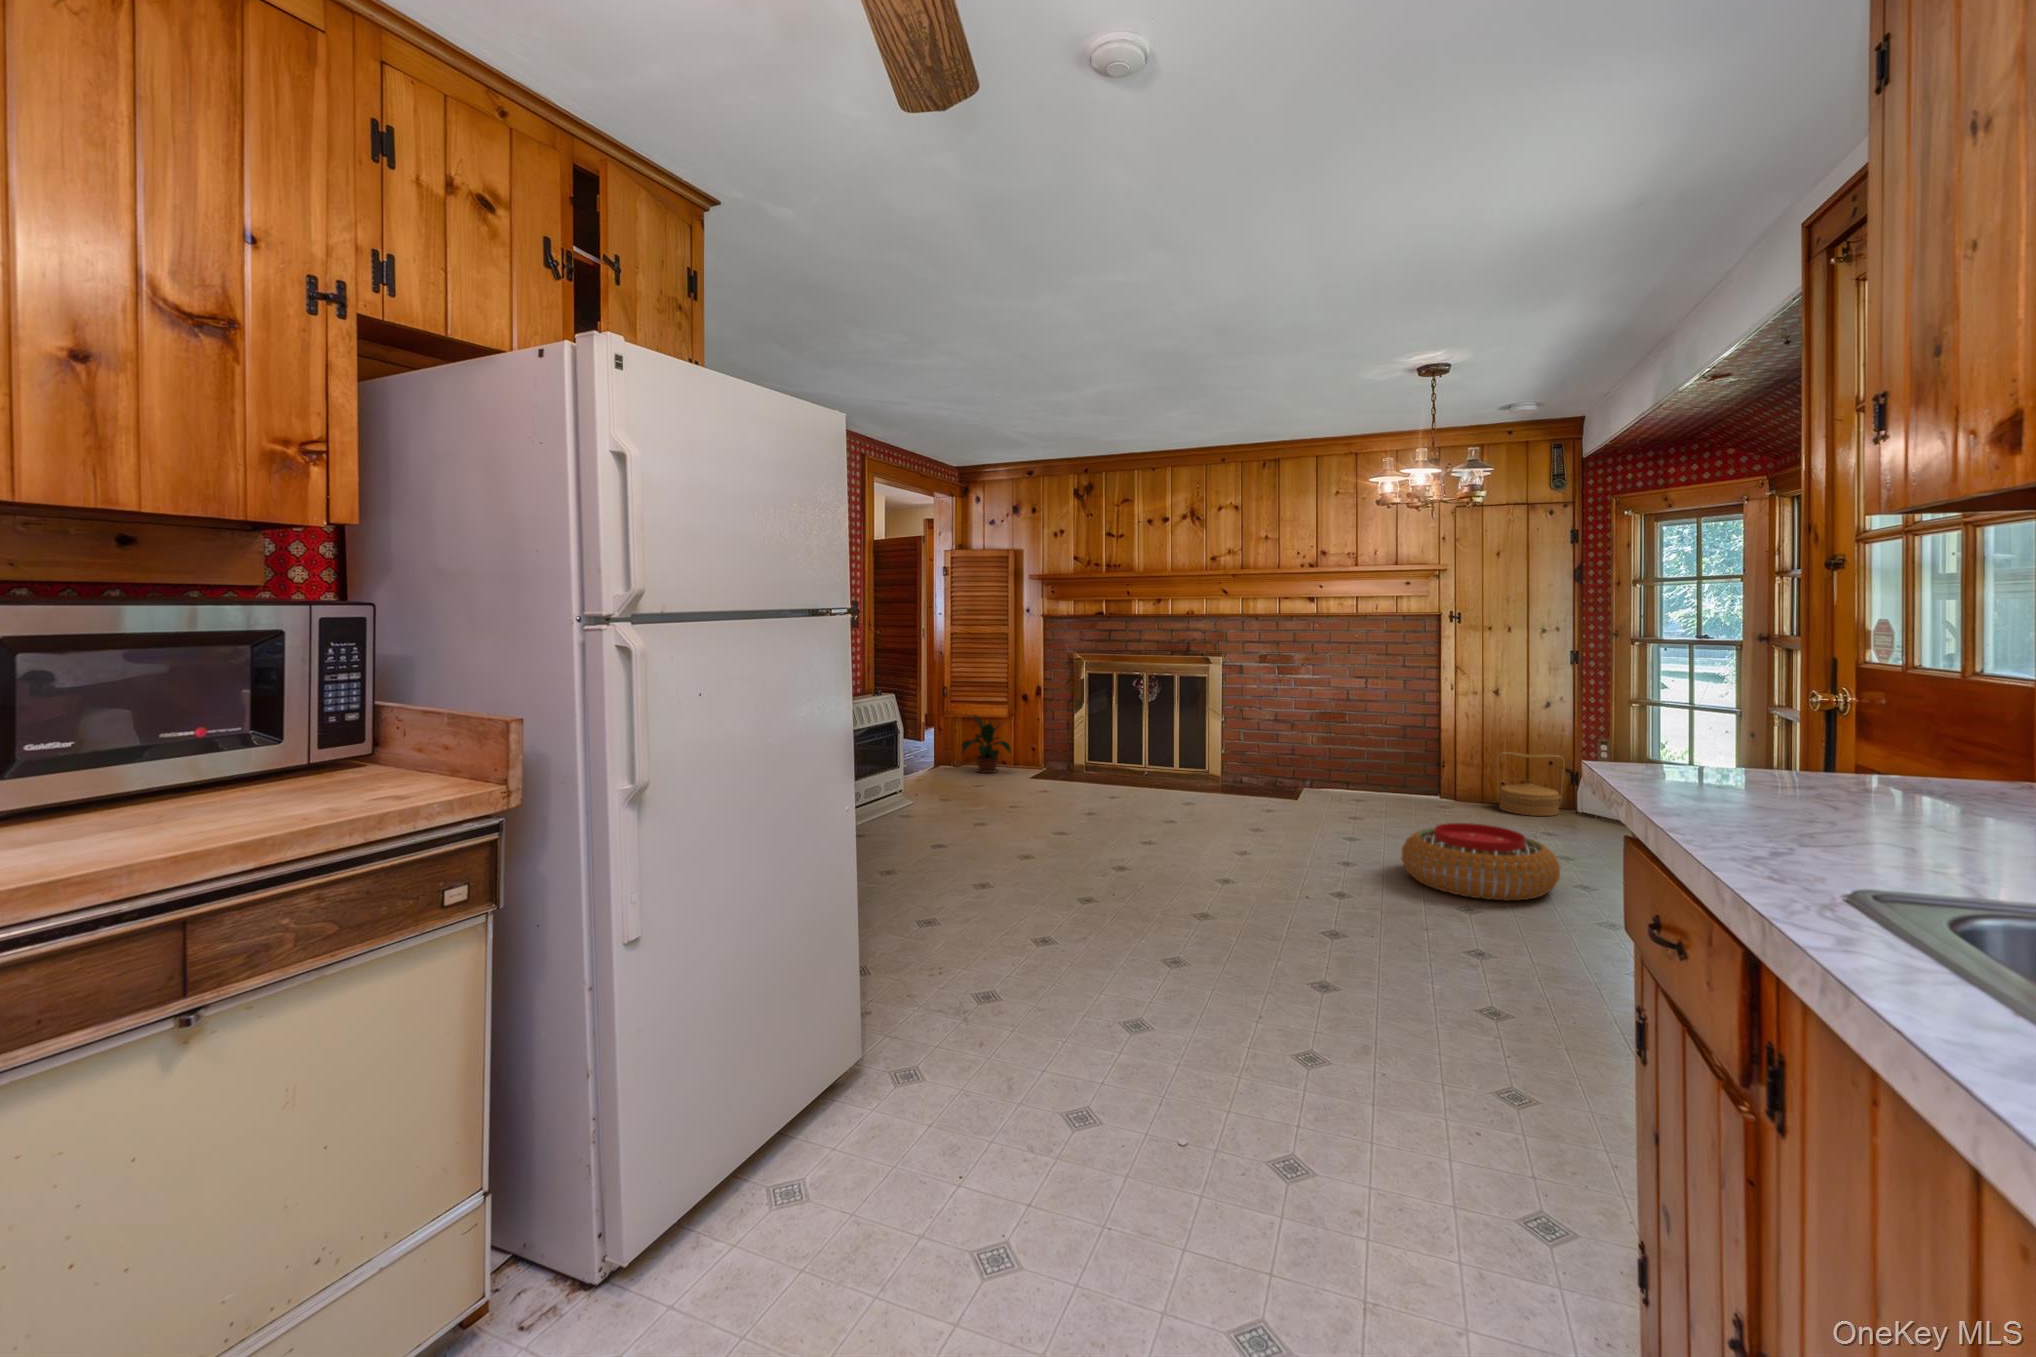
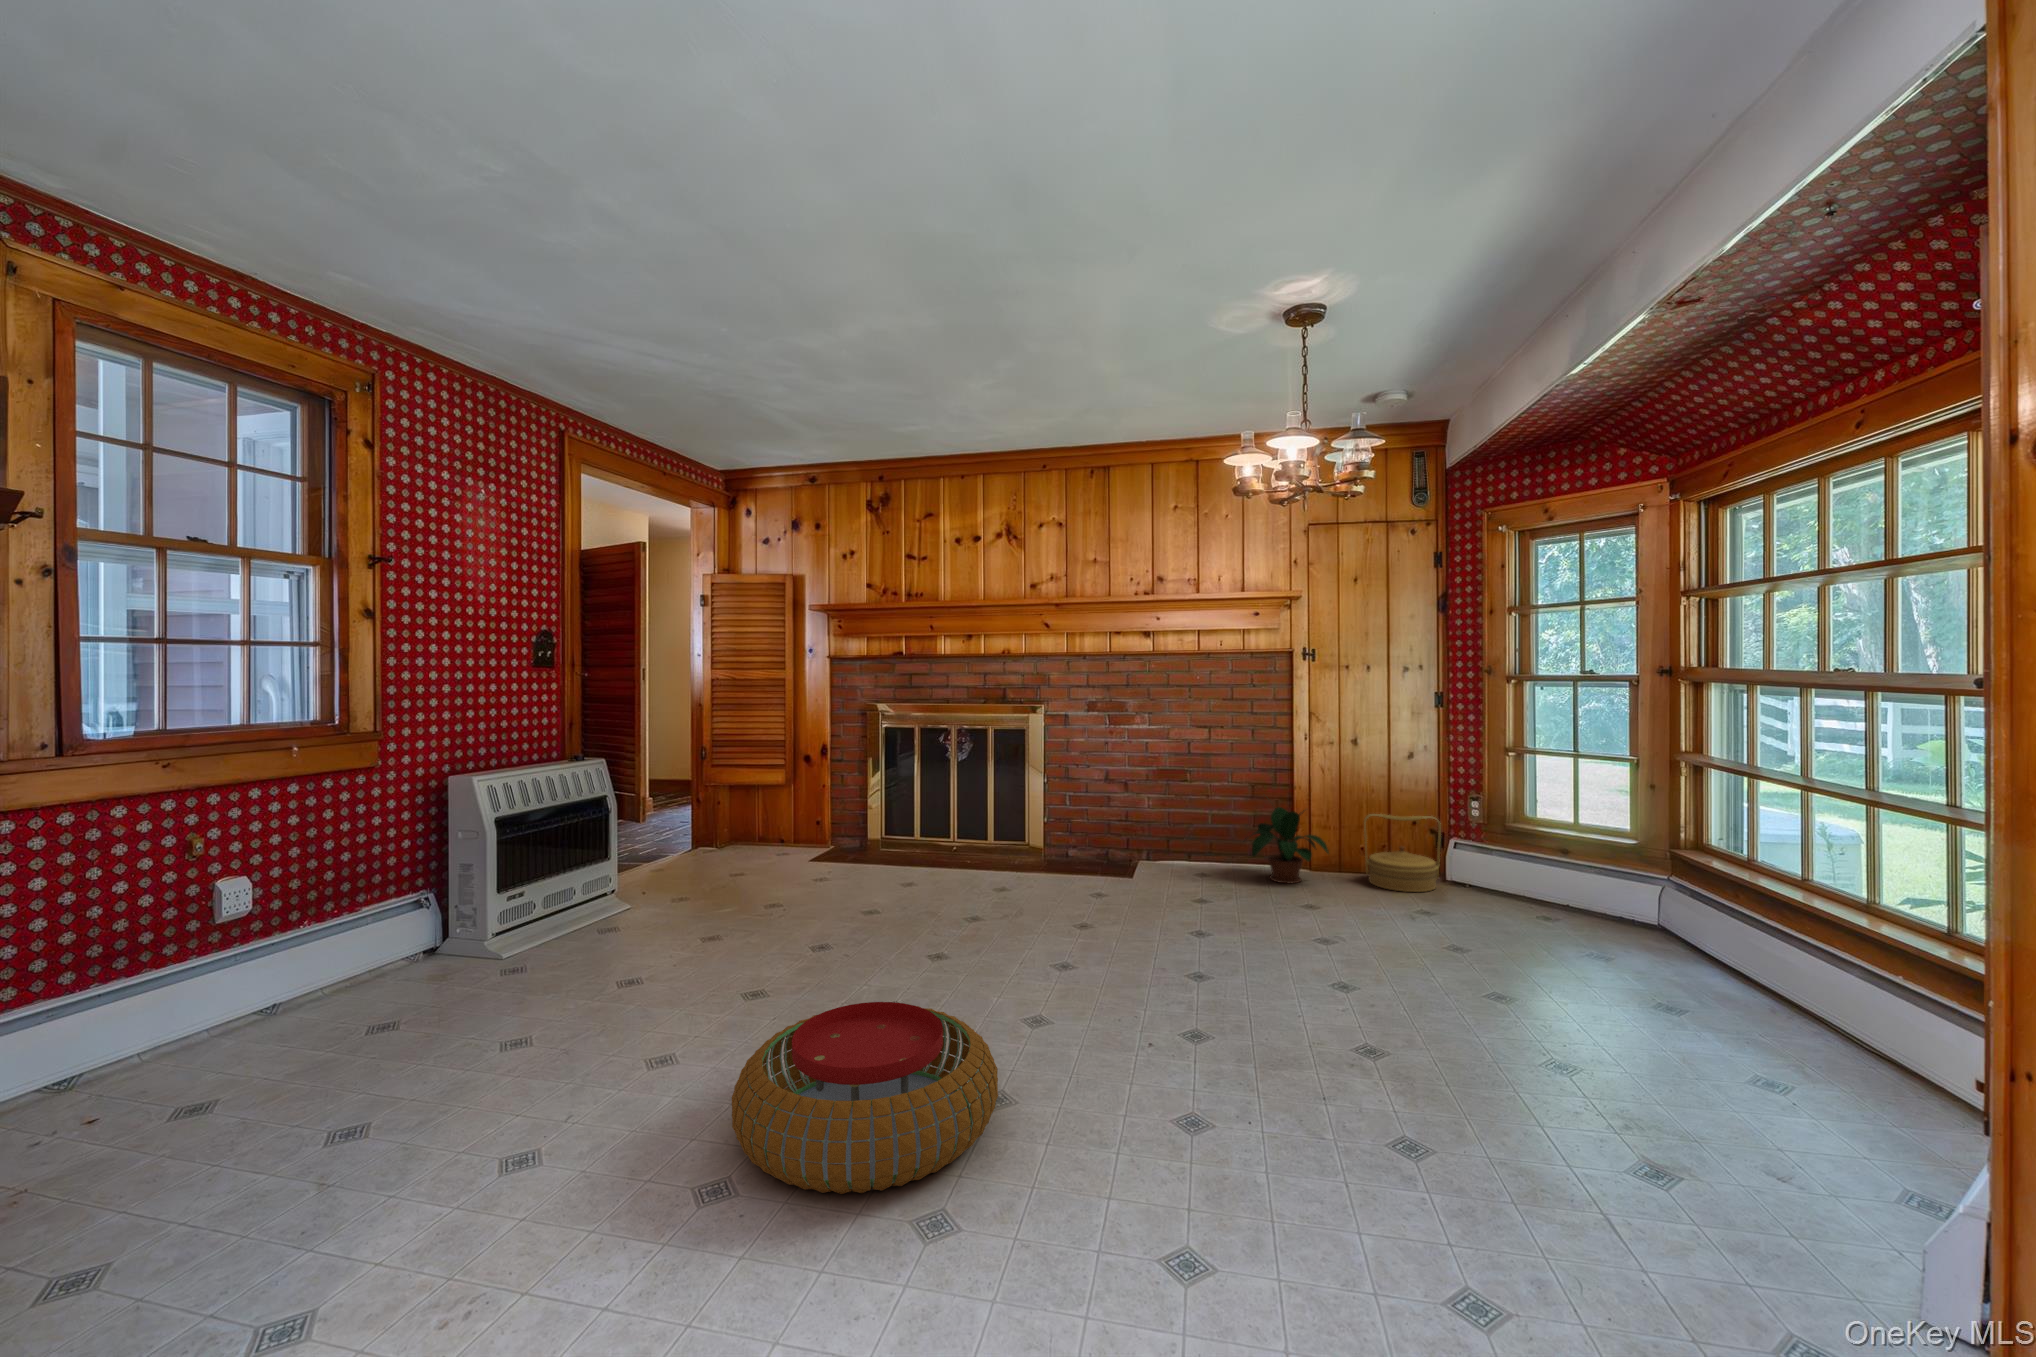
potted plant: present [962,715,1011,773] -> present [1245,807,1329,883]
pouf: present [1401,823,1560,900] -> present [732,1002,998,1194]

